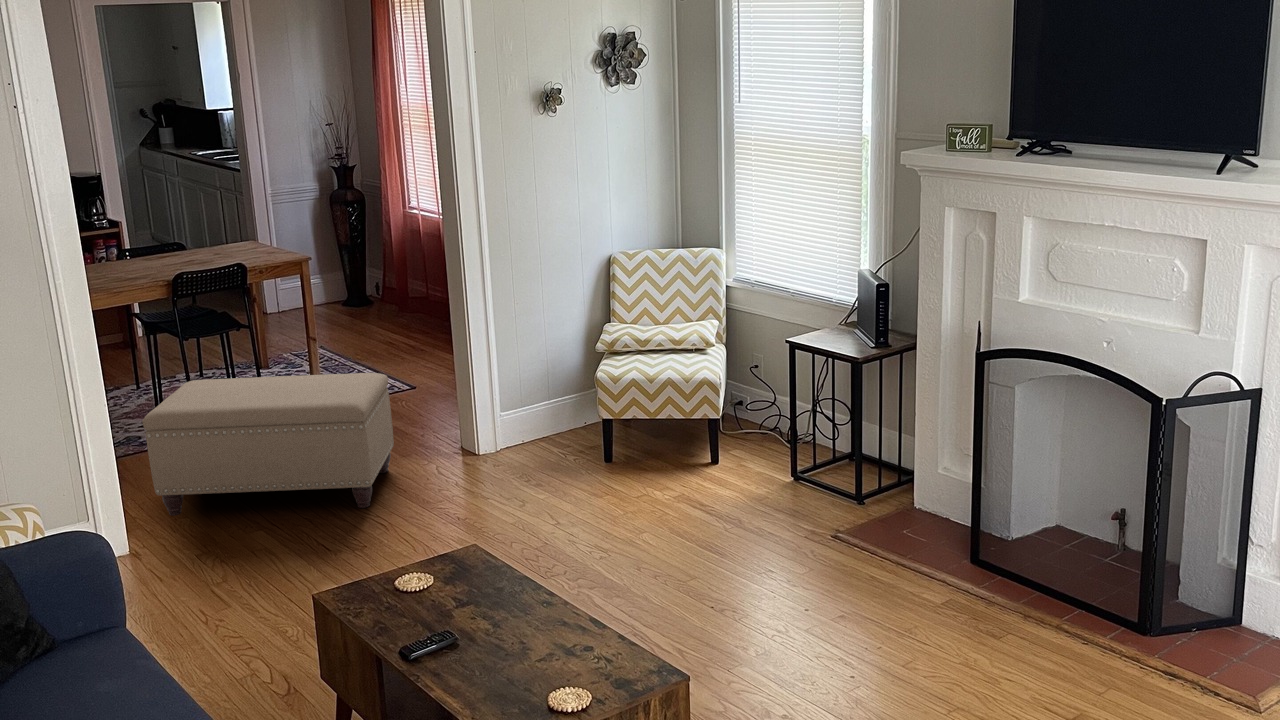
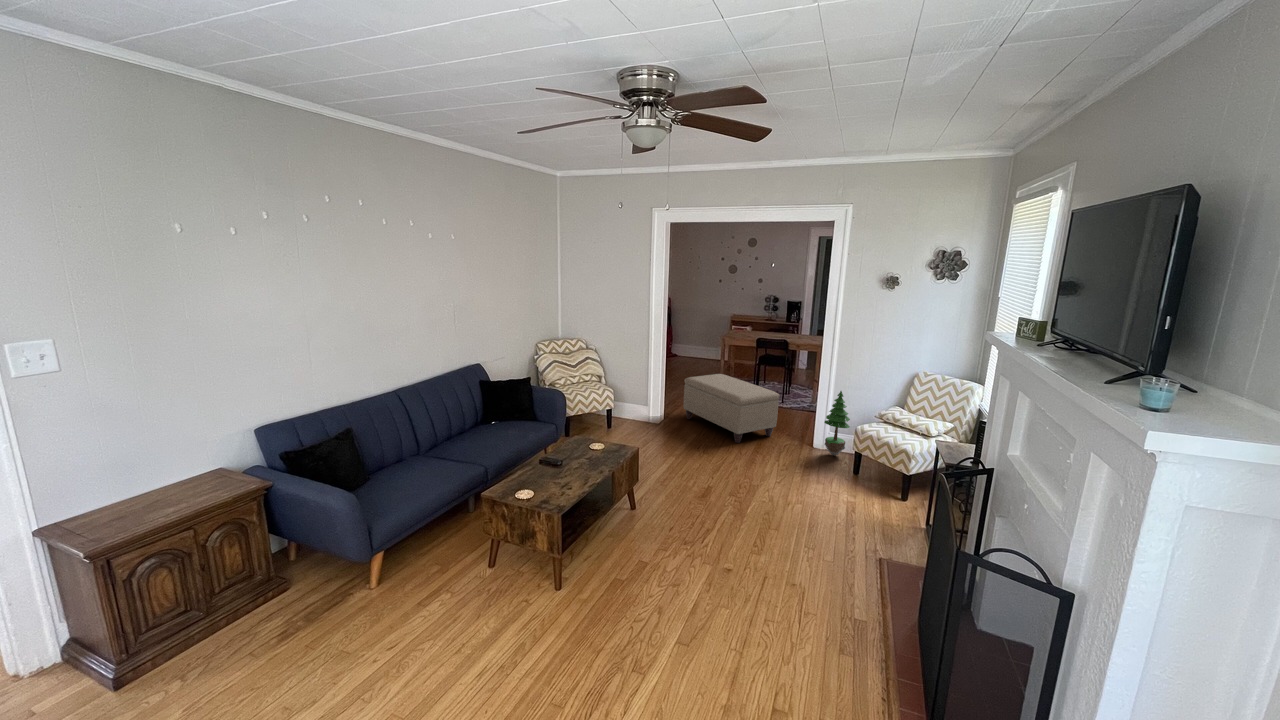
potted tree: none [503,323,551,452] -> present [824,391,850,455]

